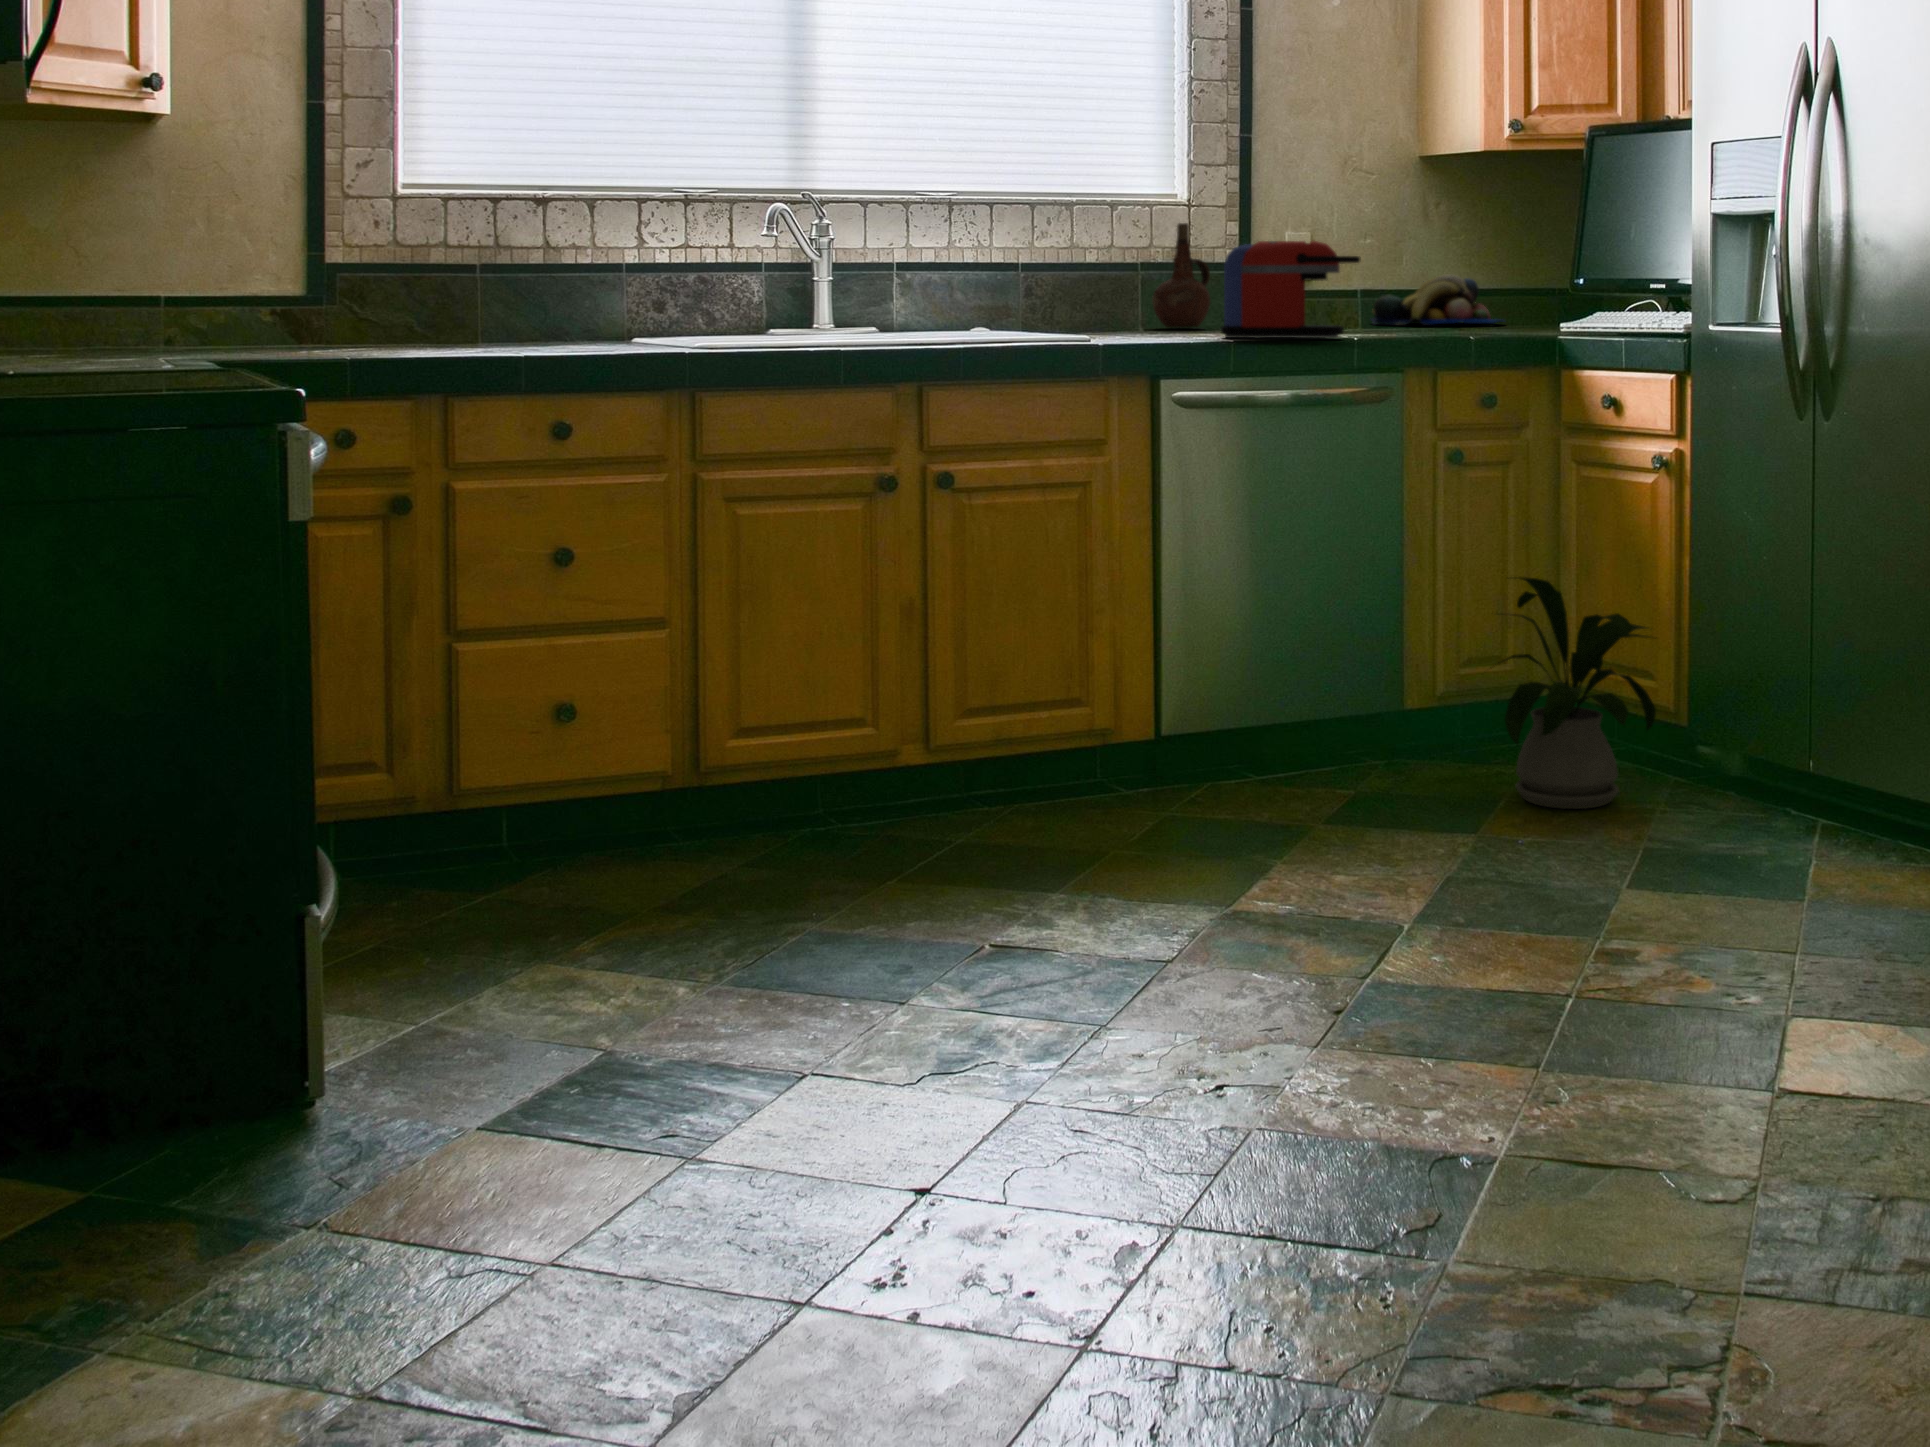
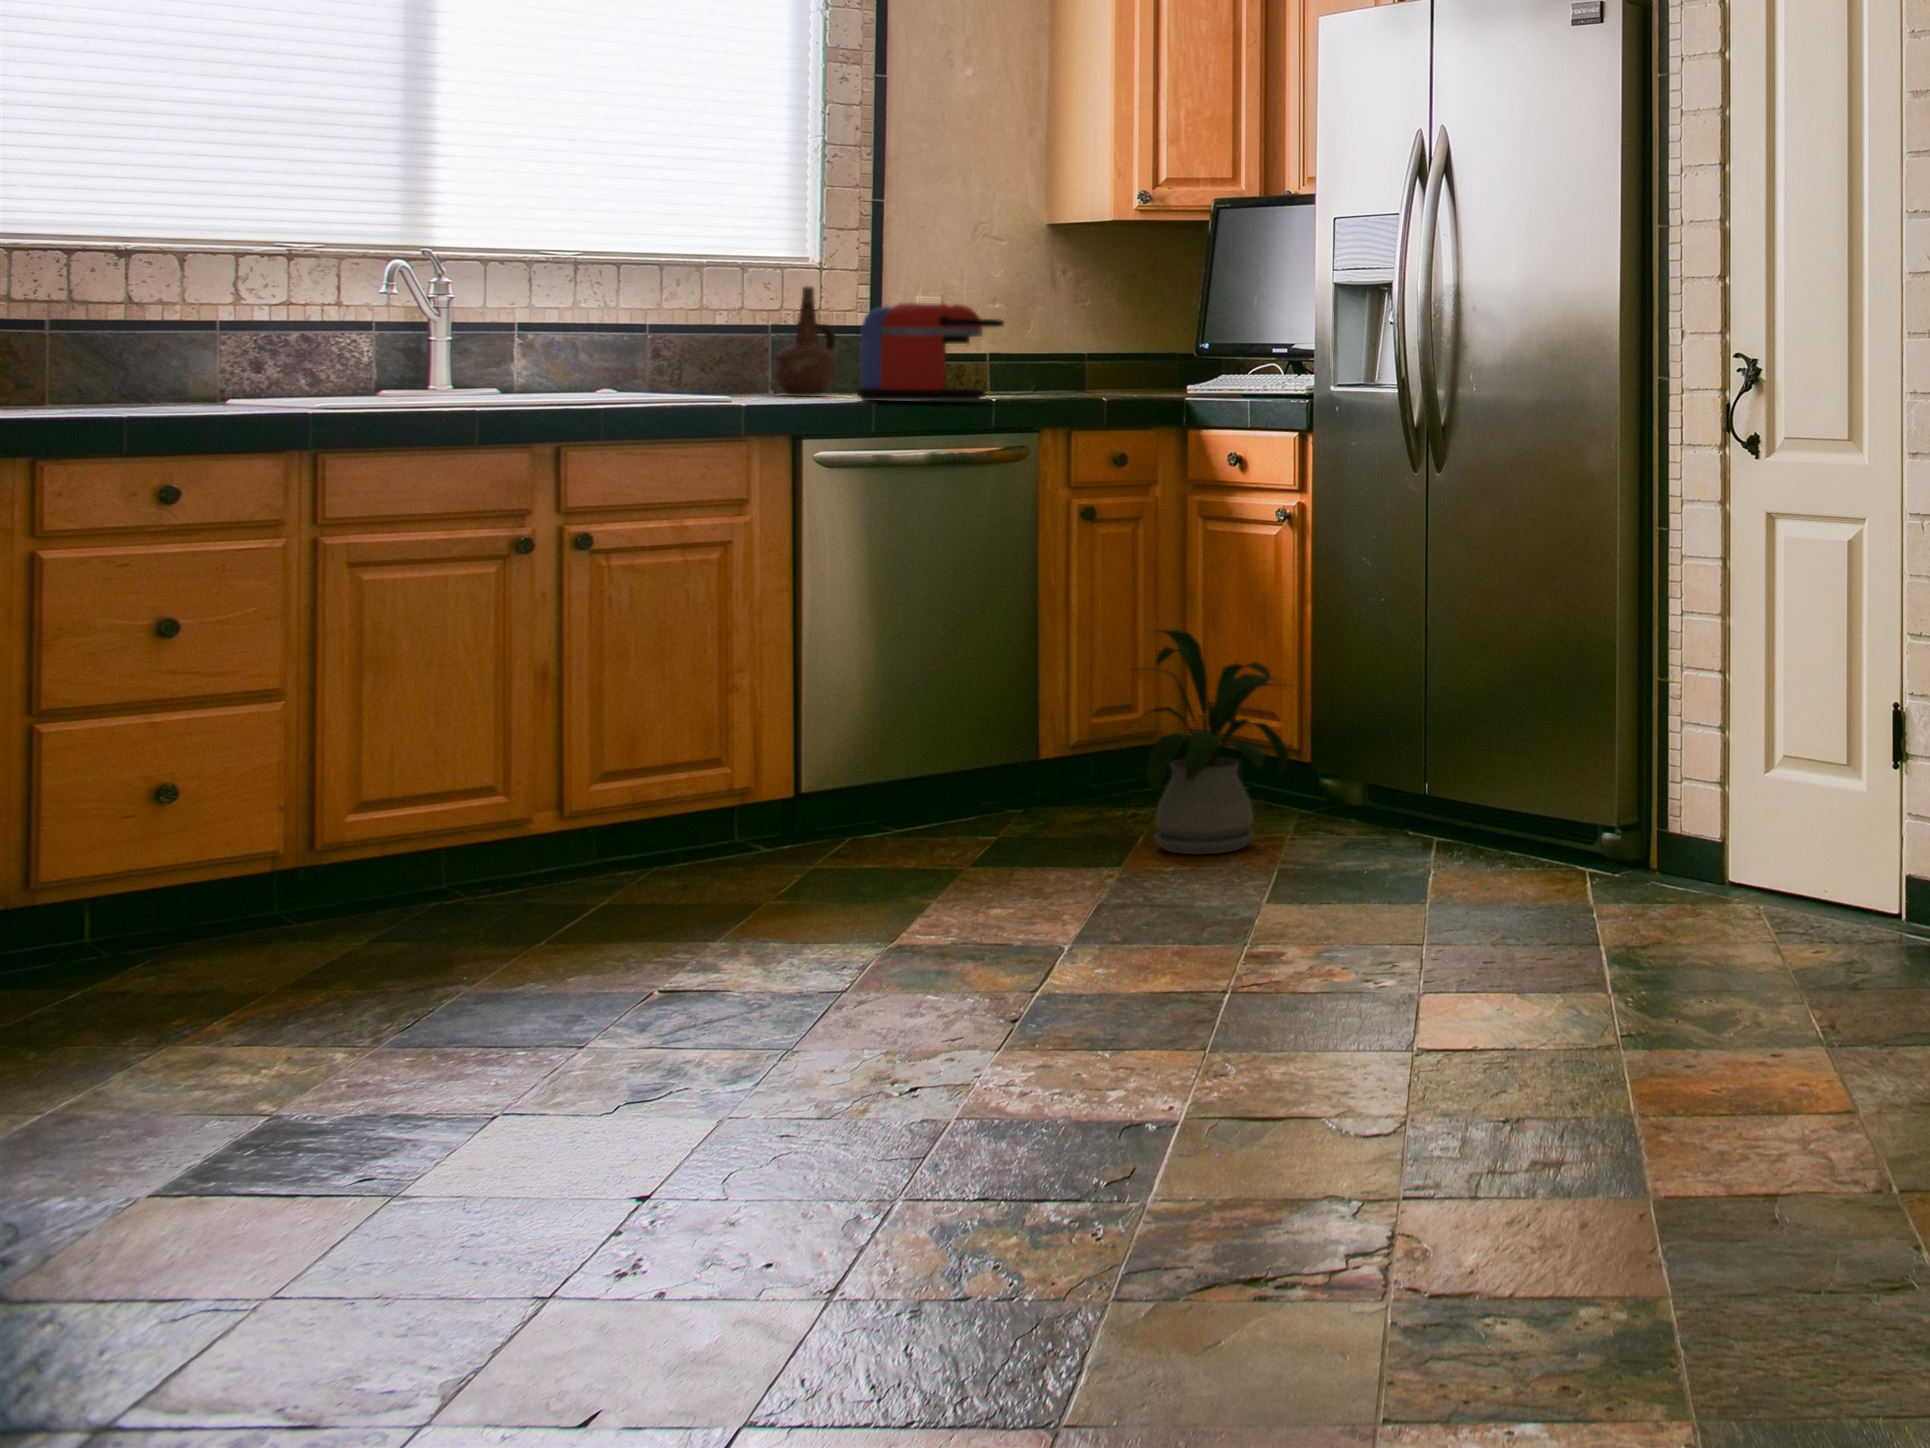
fruit bowl: present [1371,274,1503,325] -> none [998,345,1136,395]

